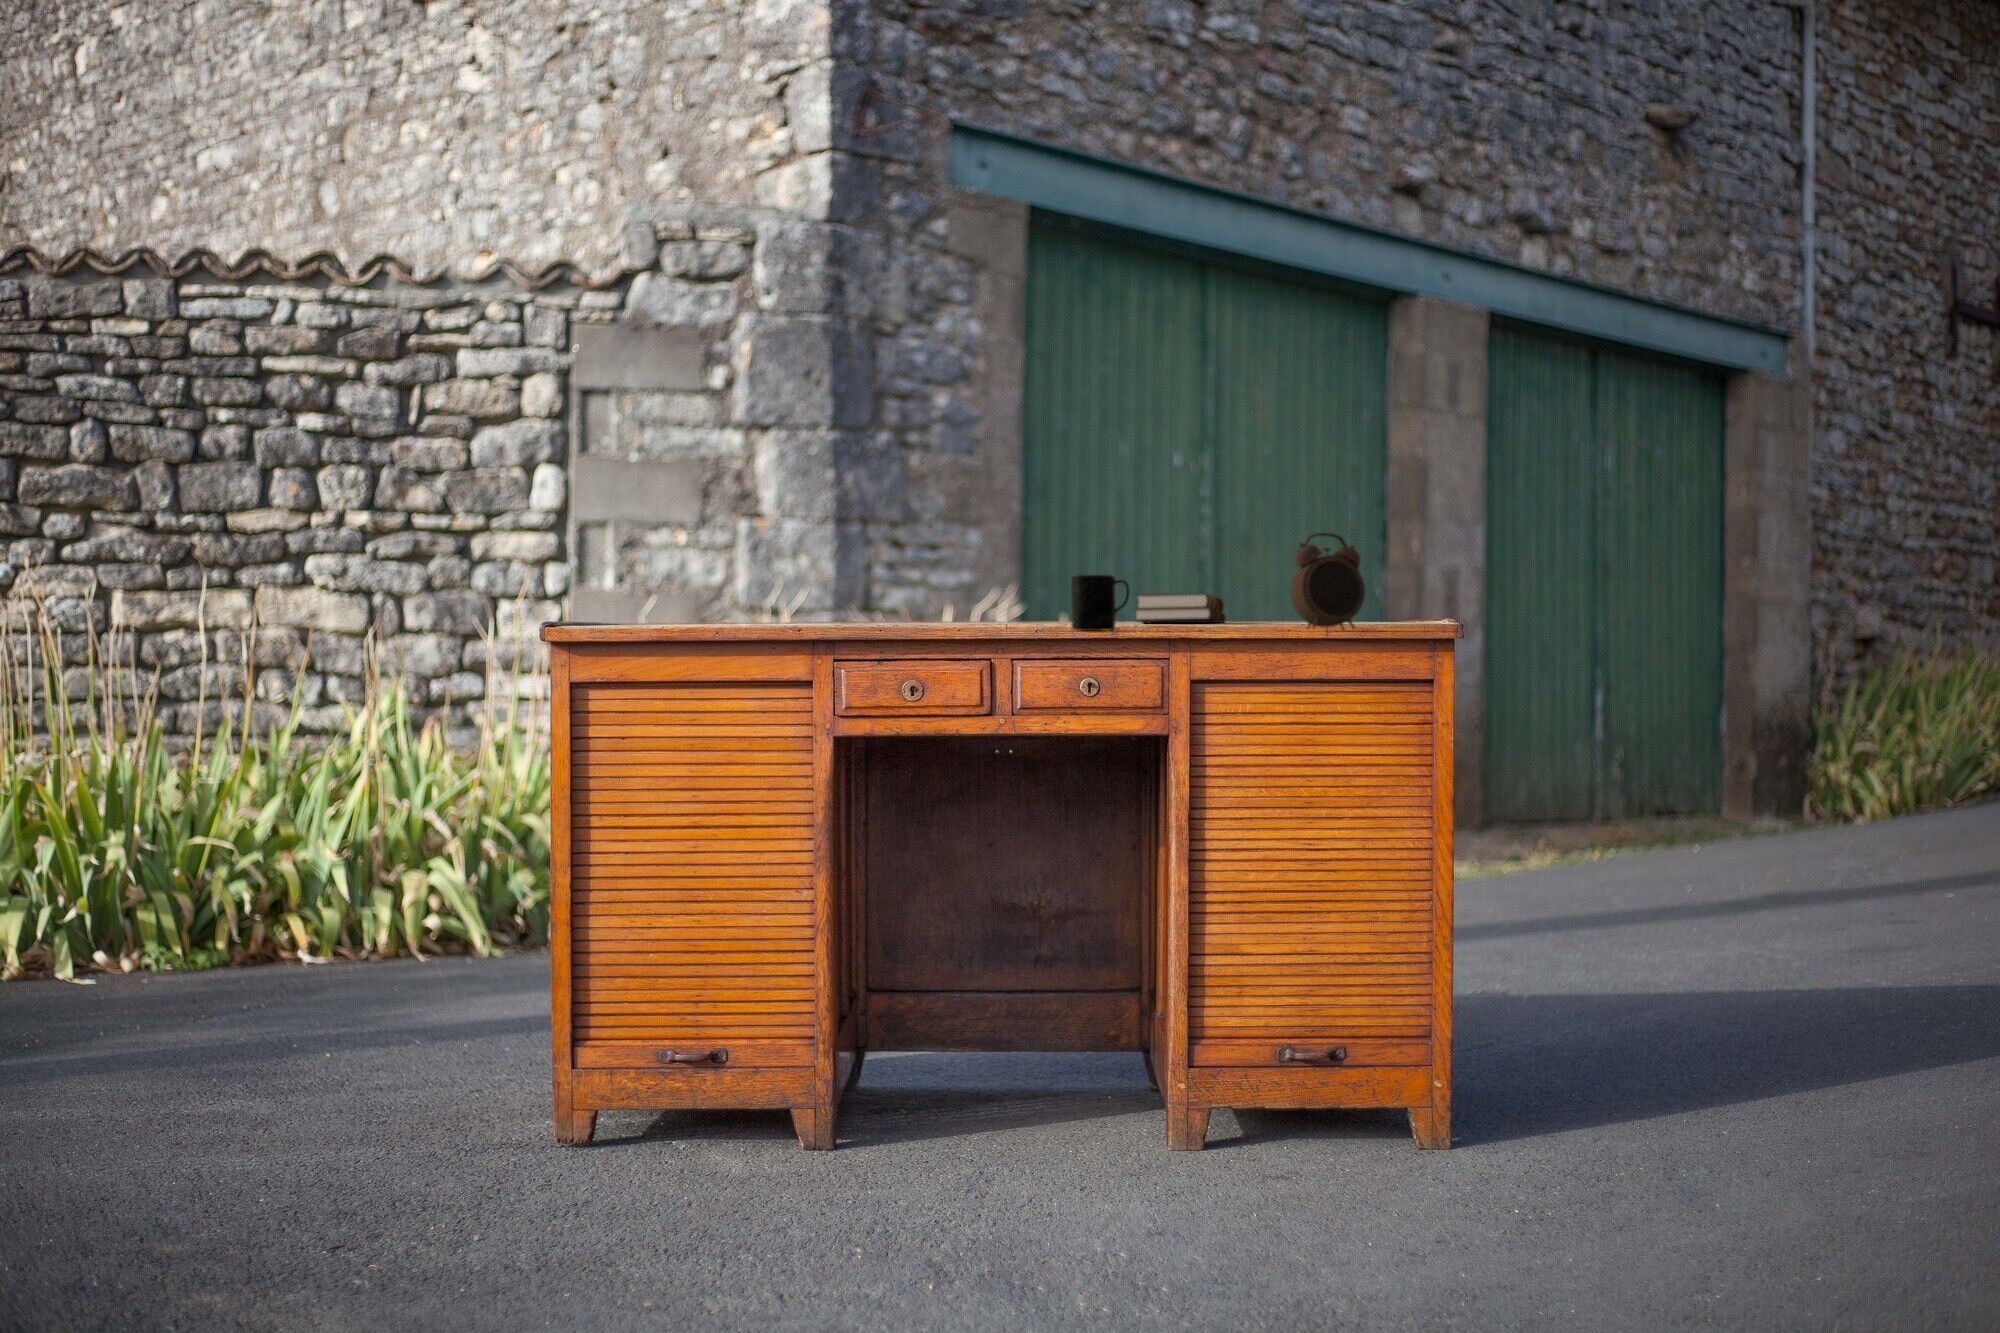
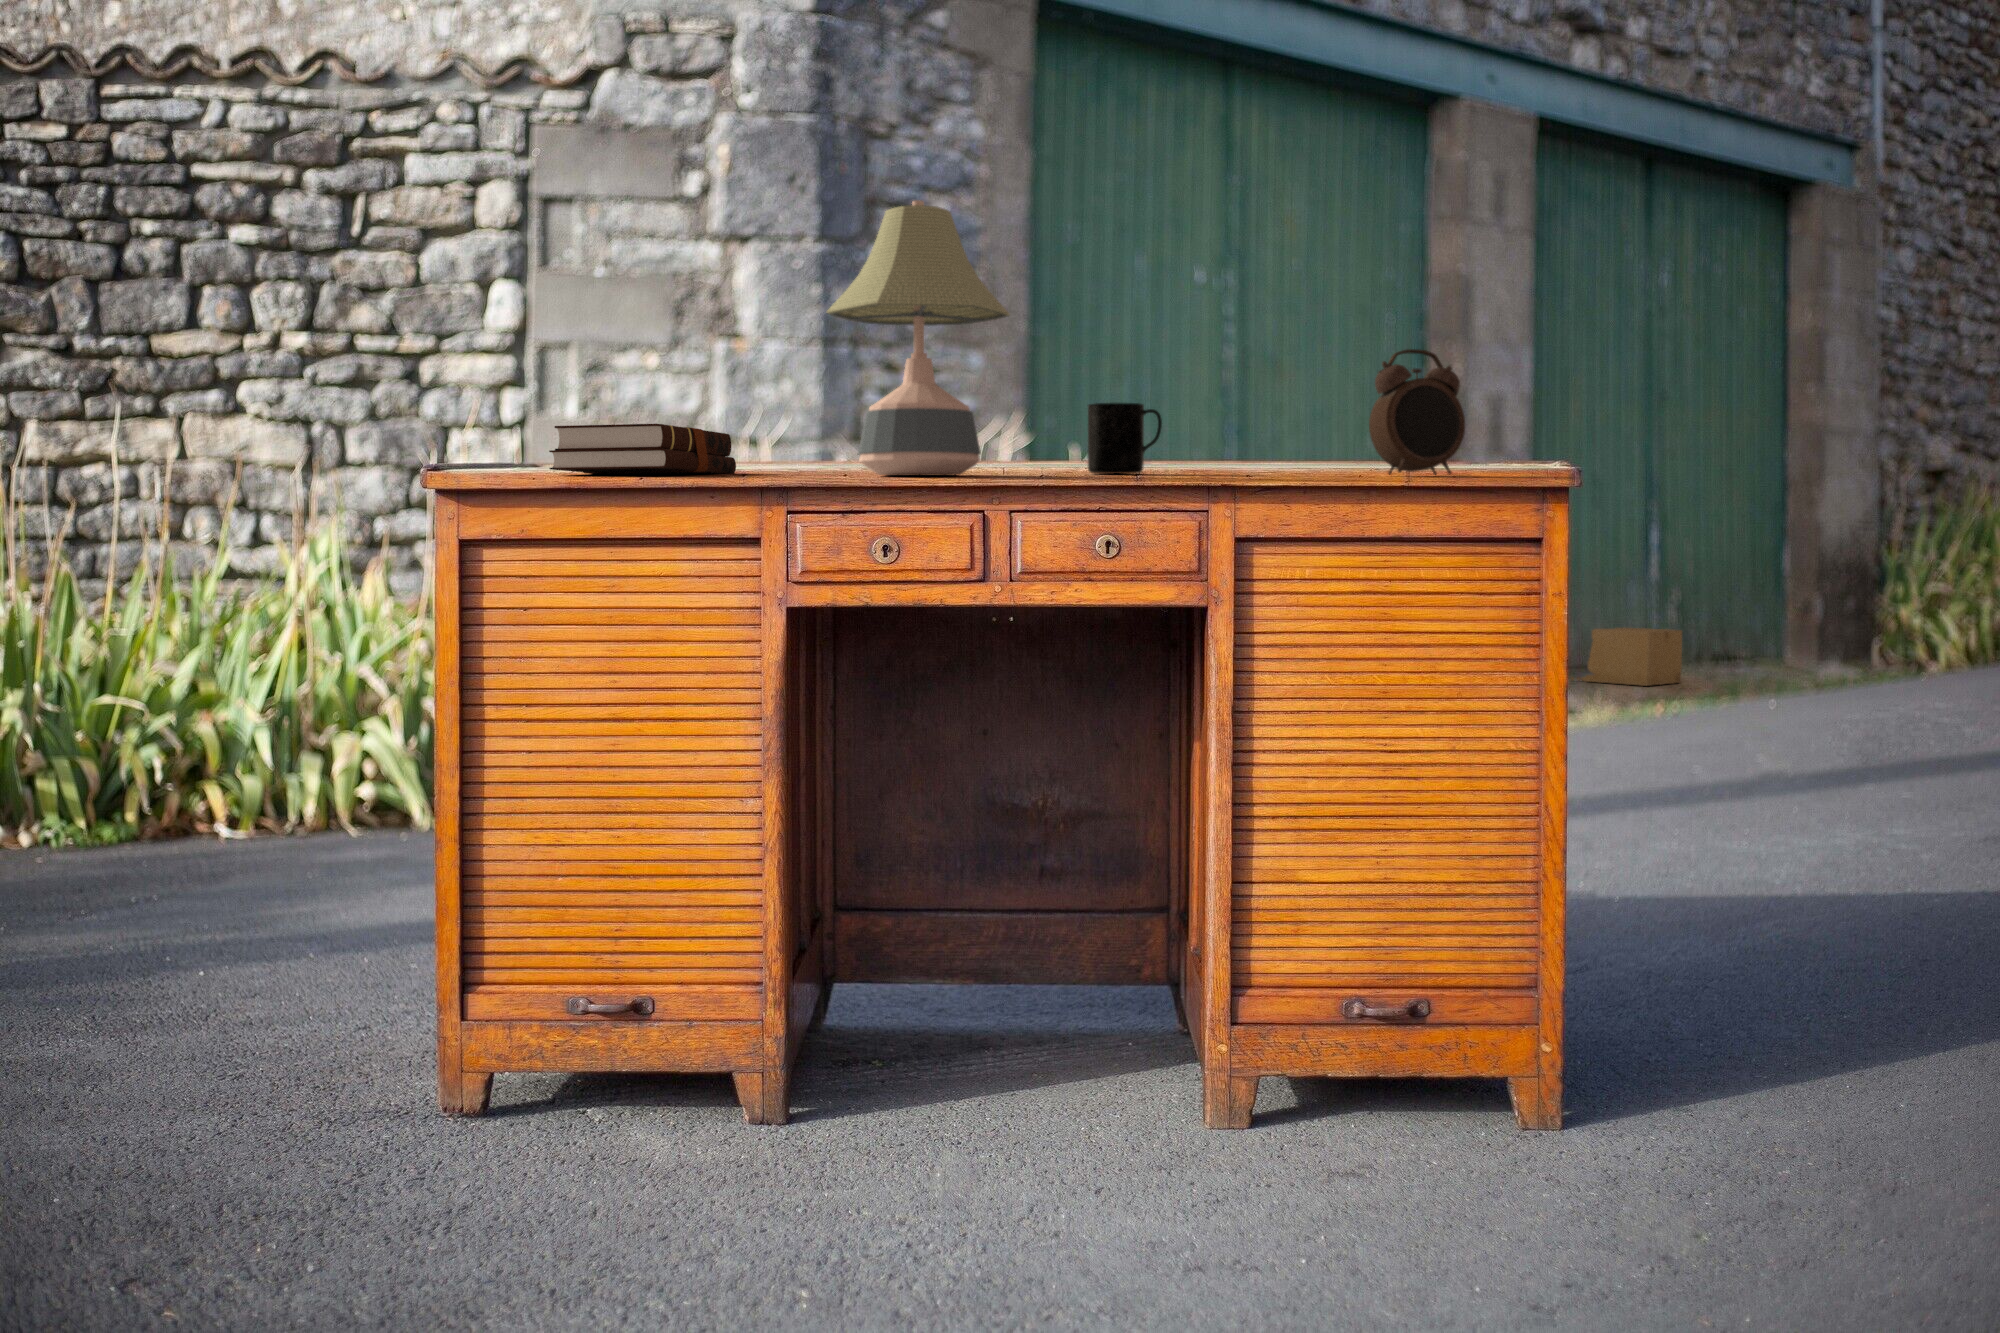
desk lamp: none [868,422,1010,633] -> present [827,200,1009,476]
hardback book: present [1135,593,1226,623] -> present [549,424,736,474]
cardboard box: none [1540,779,1652,836] -> present [1571,628,1682,686]

